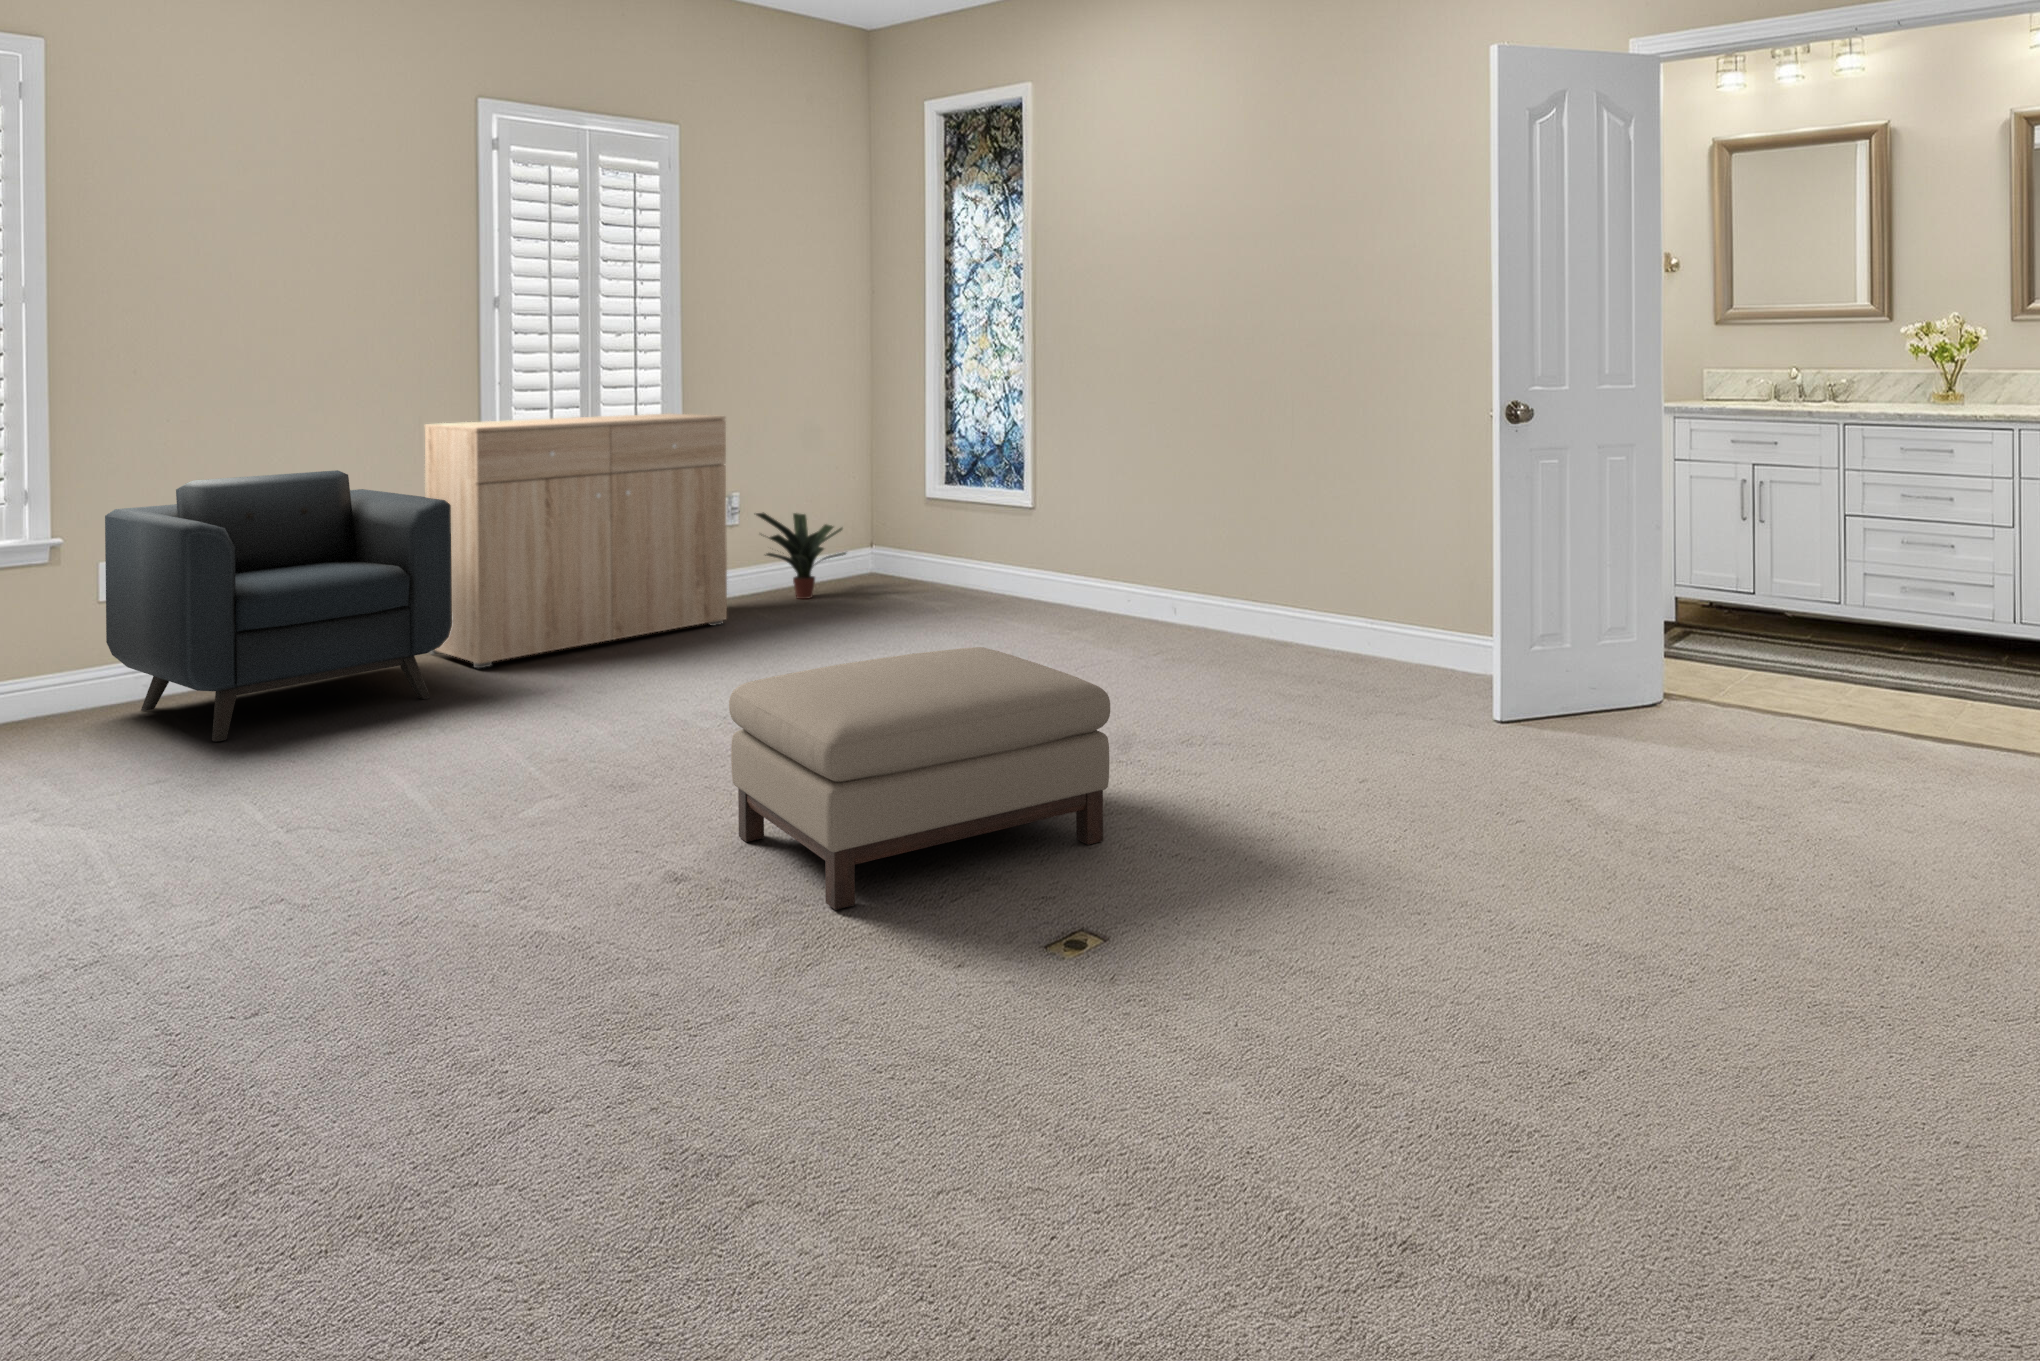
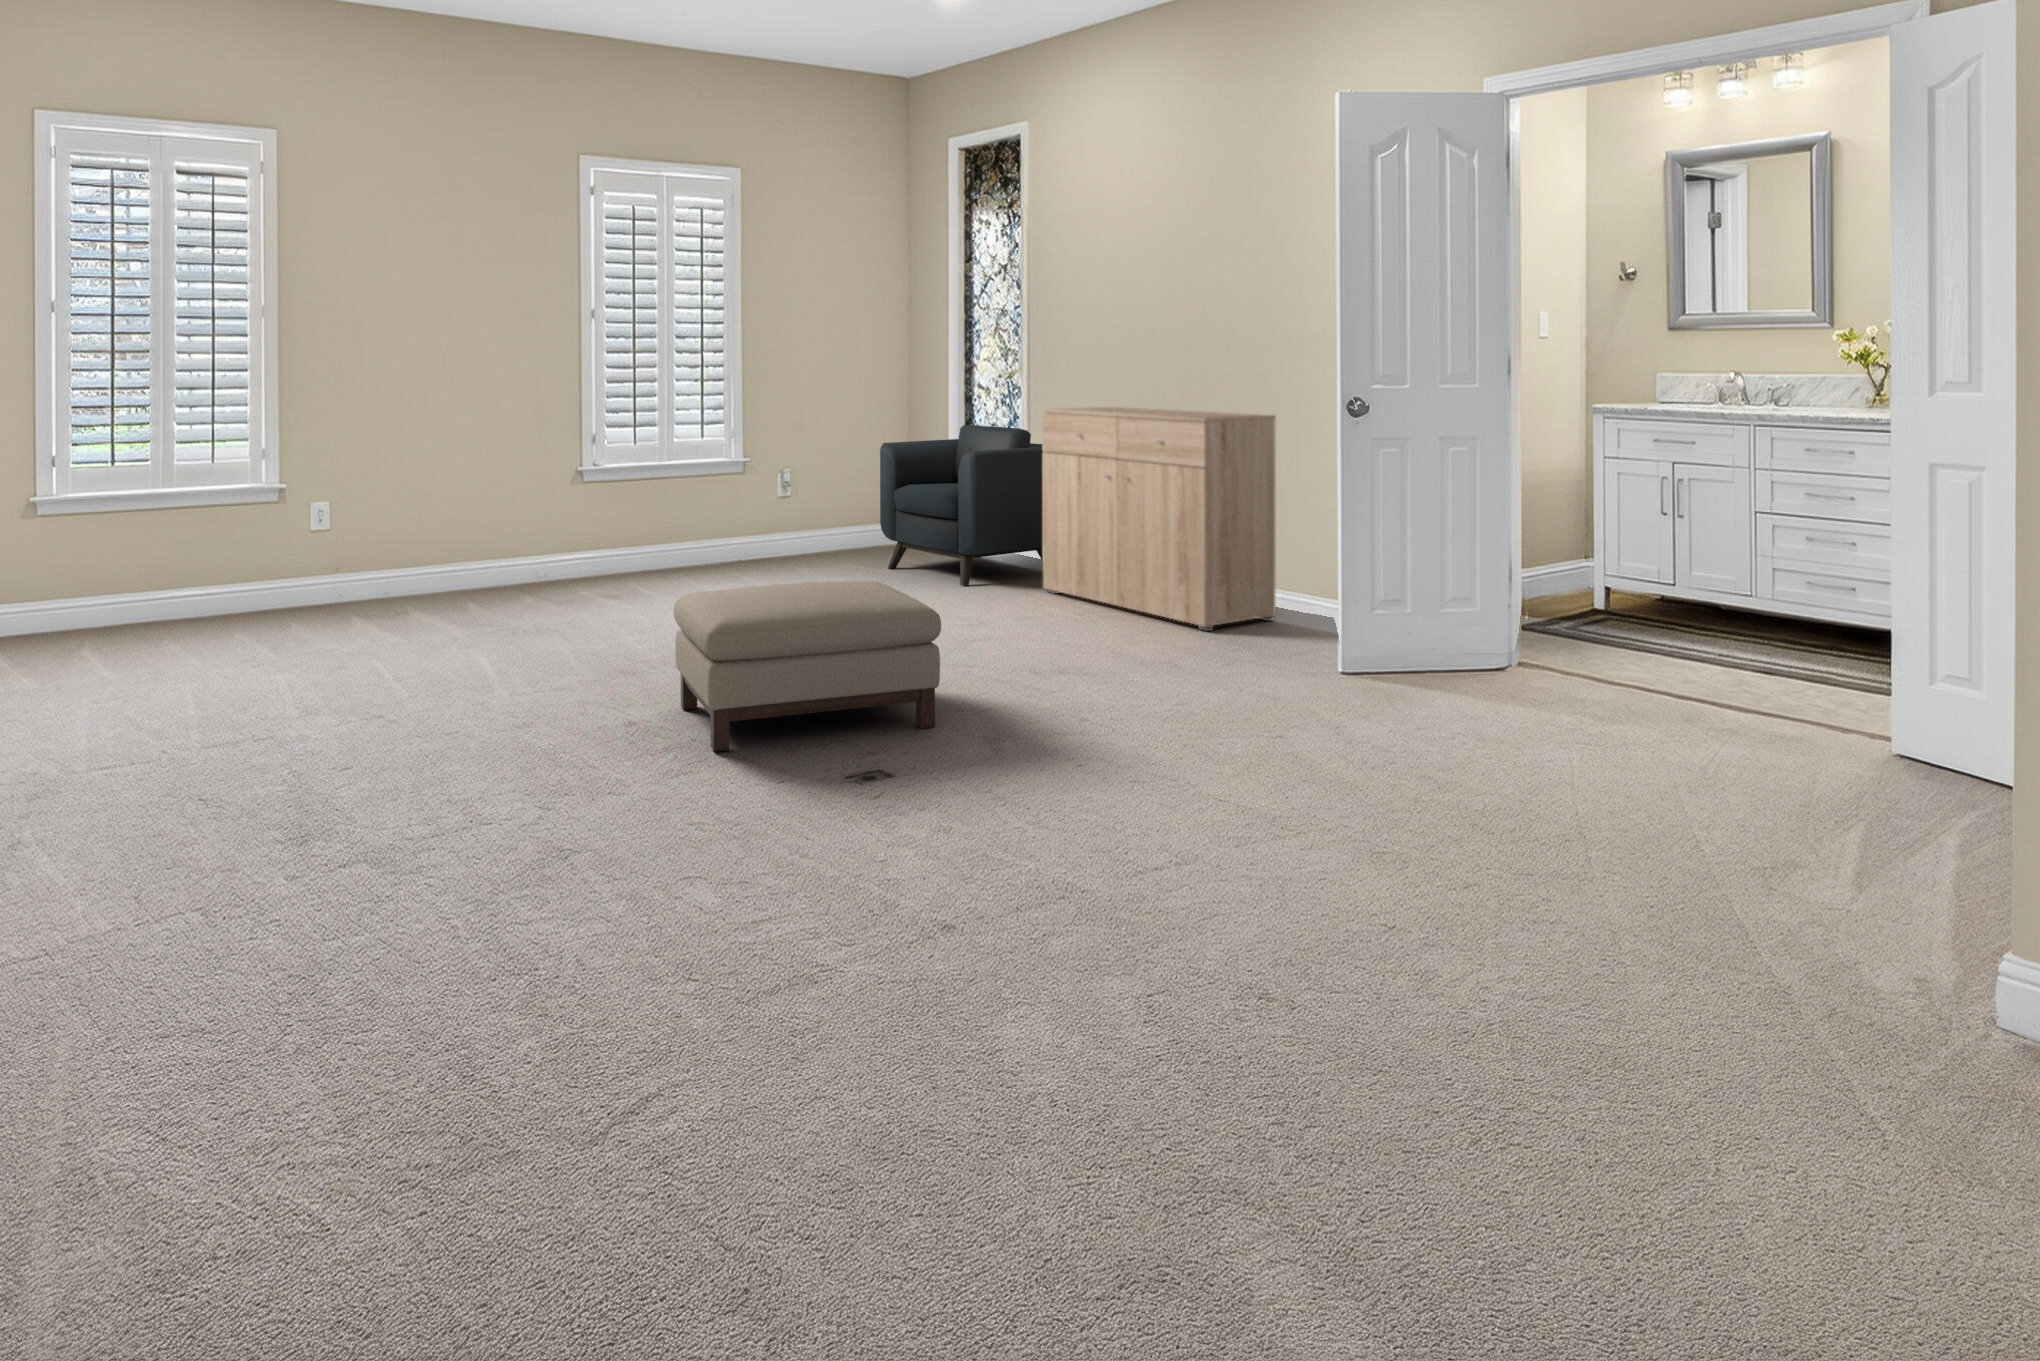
dresser: present [425,414,727,668] -> present [1043,407,1276,631]
armchair: present [105,470,452,741] -> present [880,425,1045,585]
potted plant: present [756,513,846,599] -> none [799,484,877,556]

